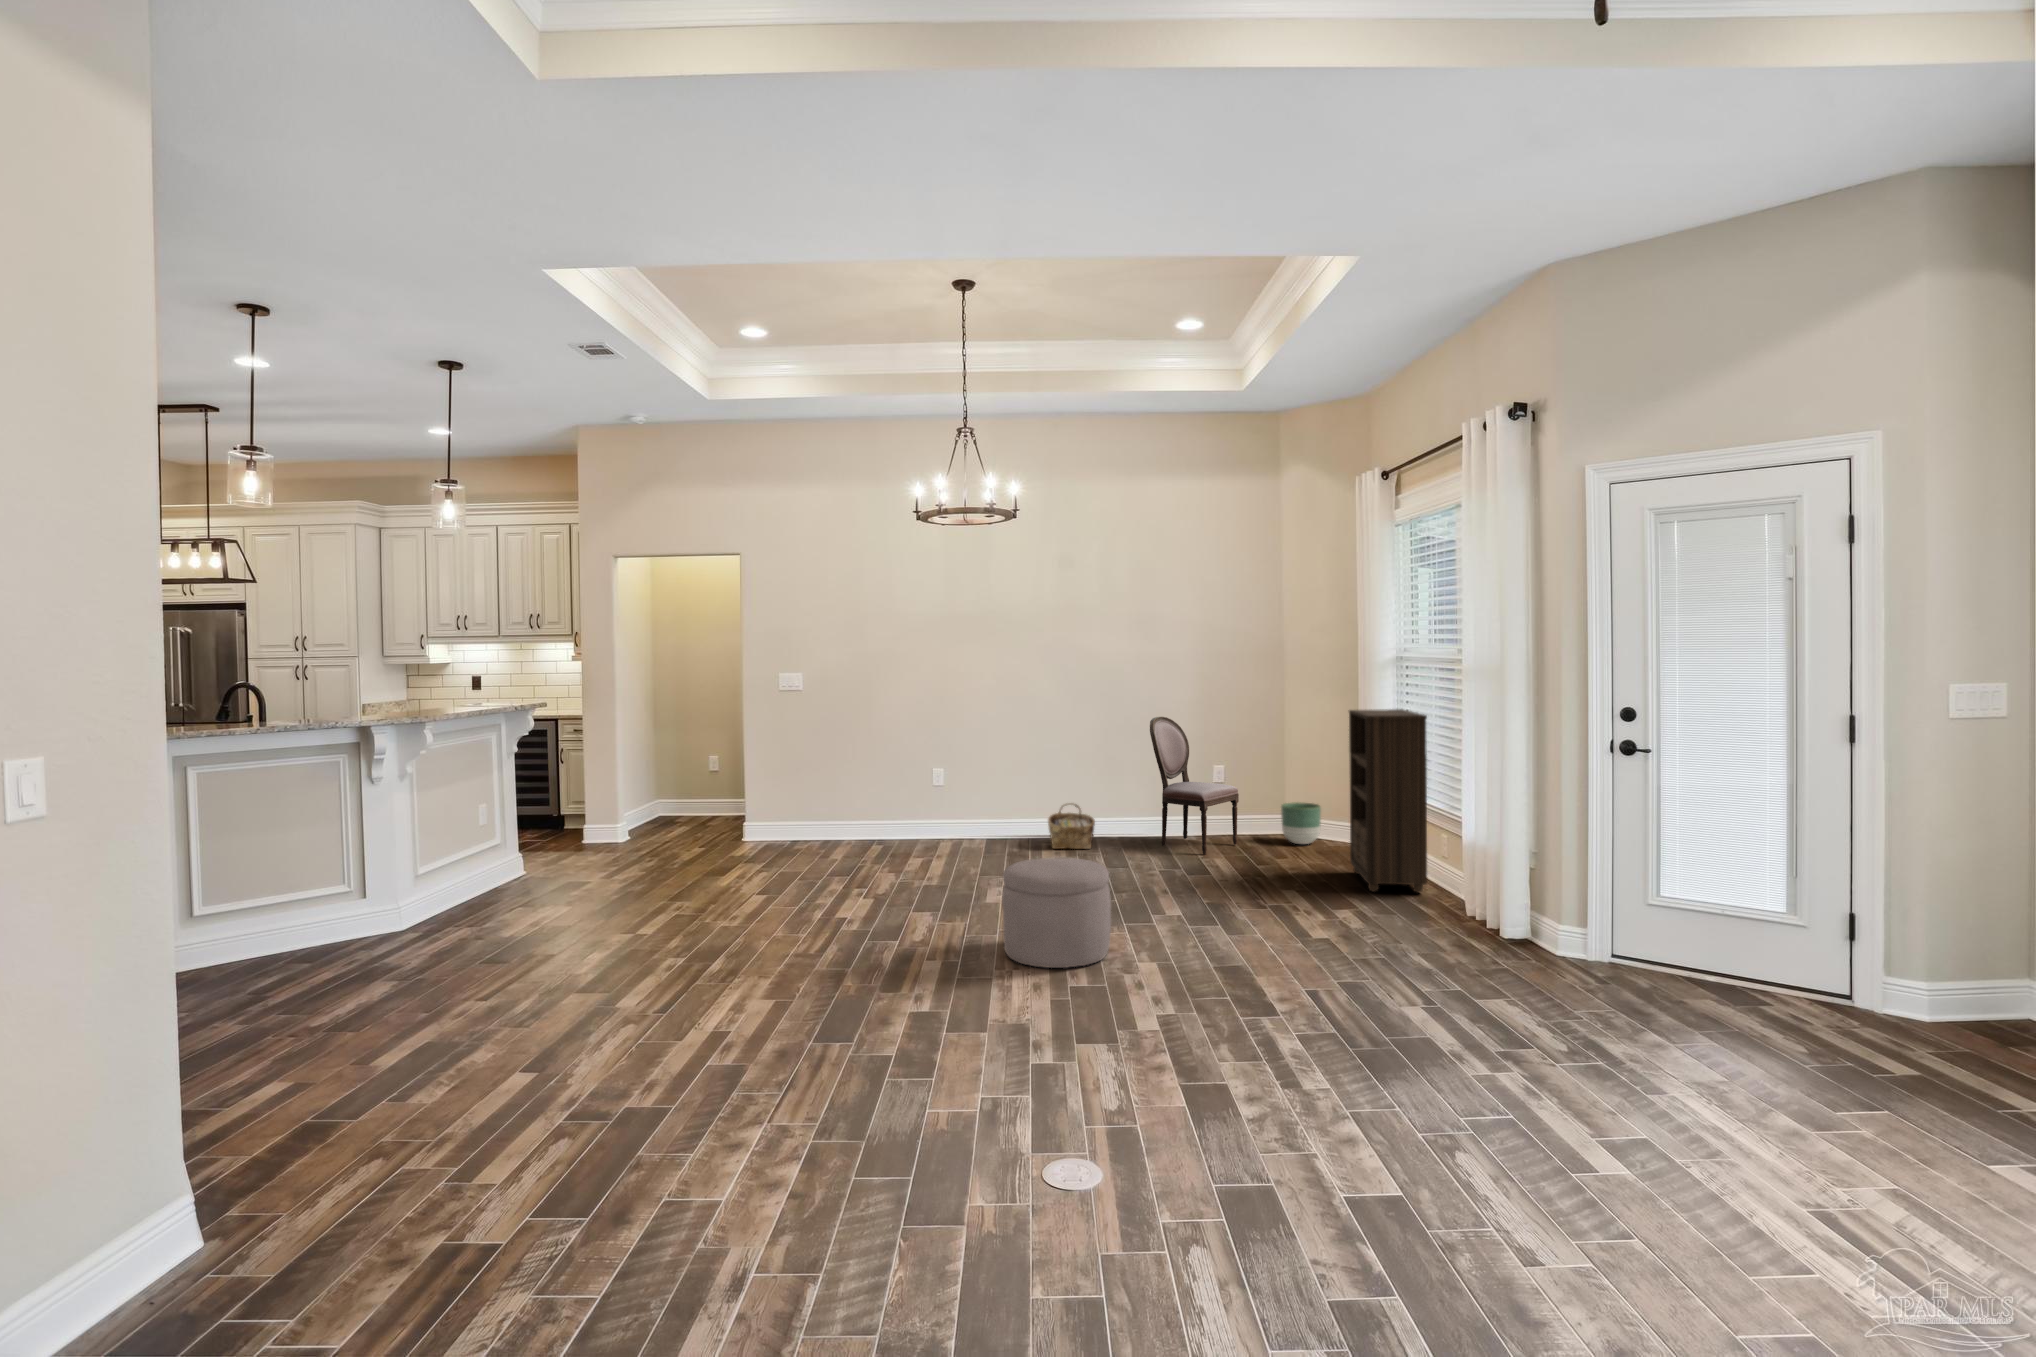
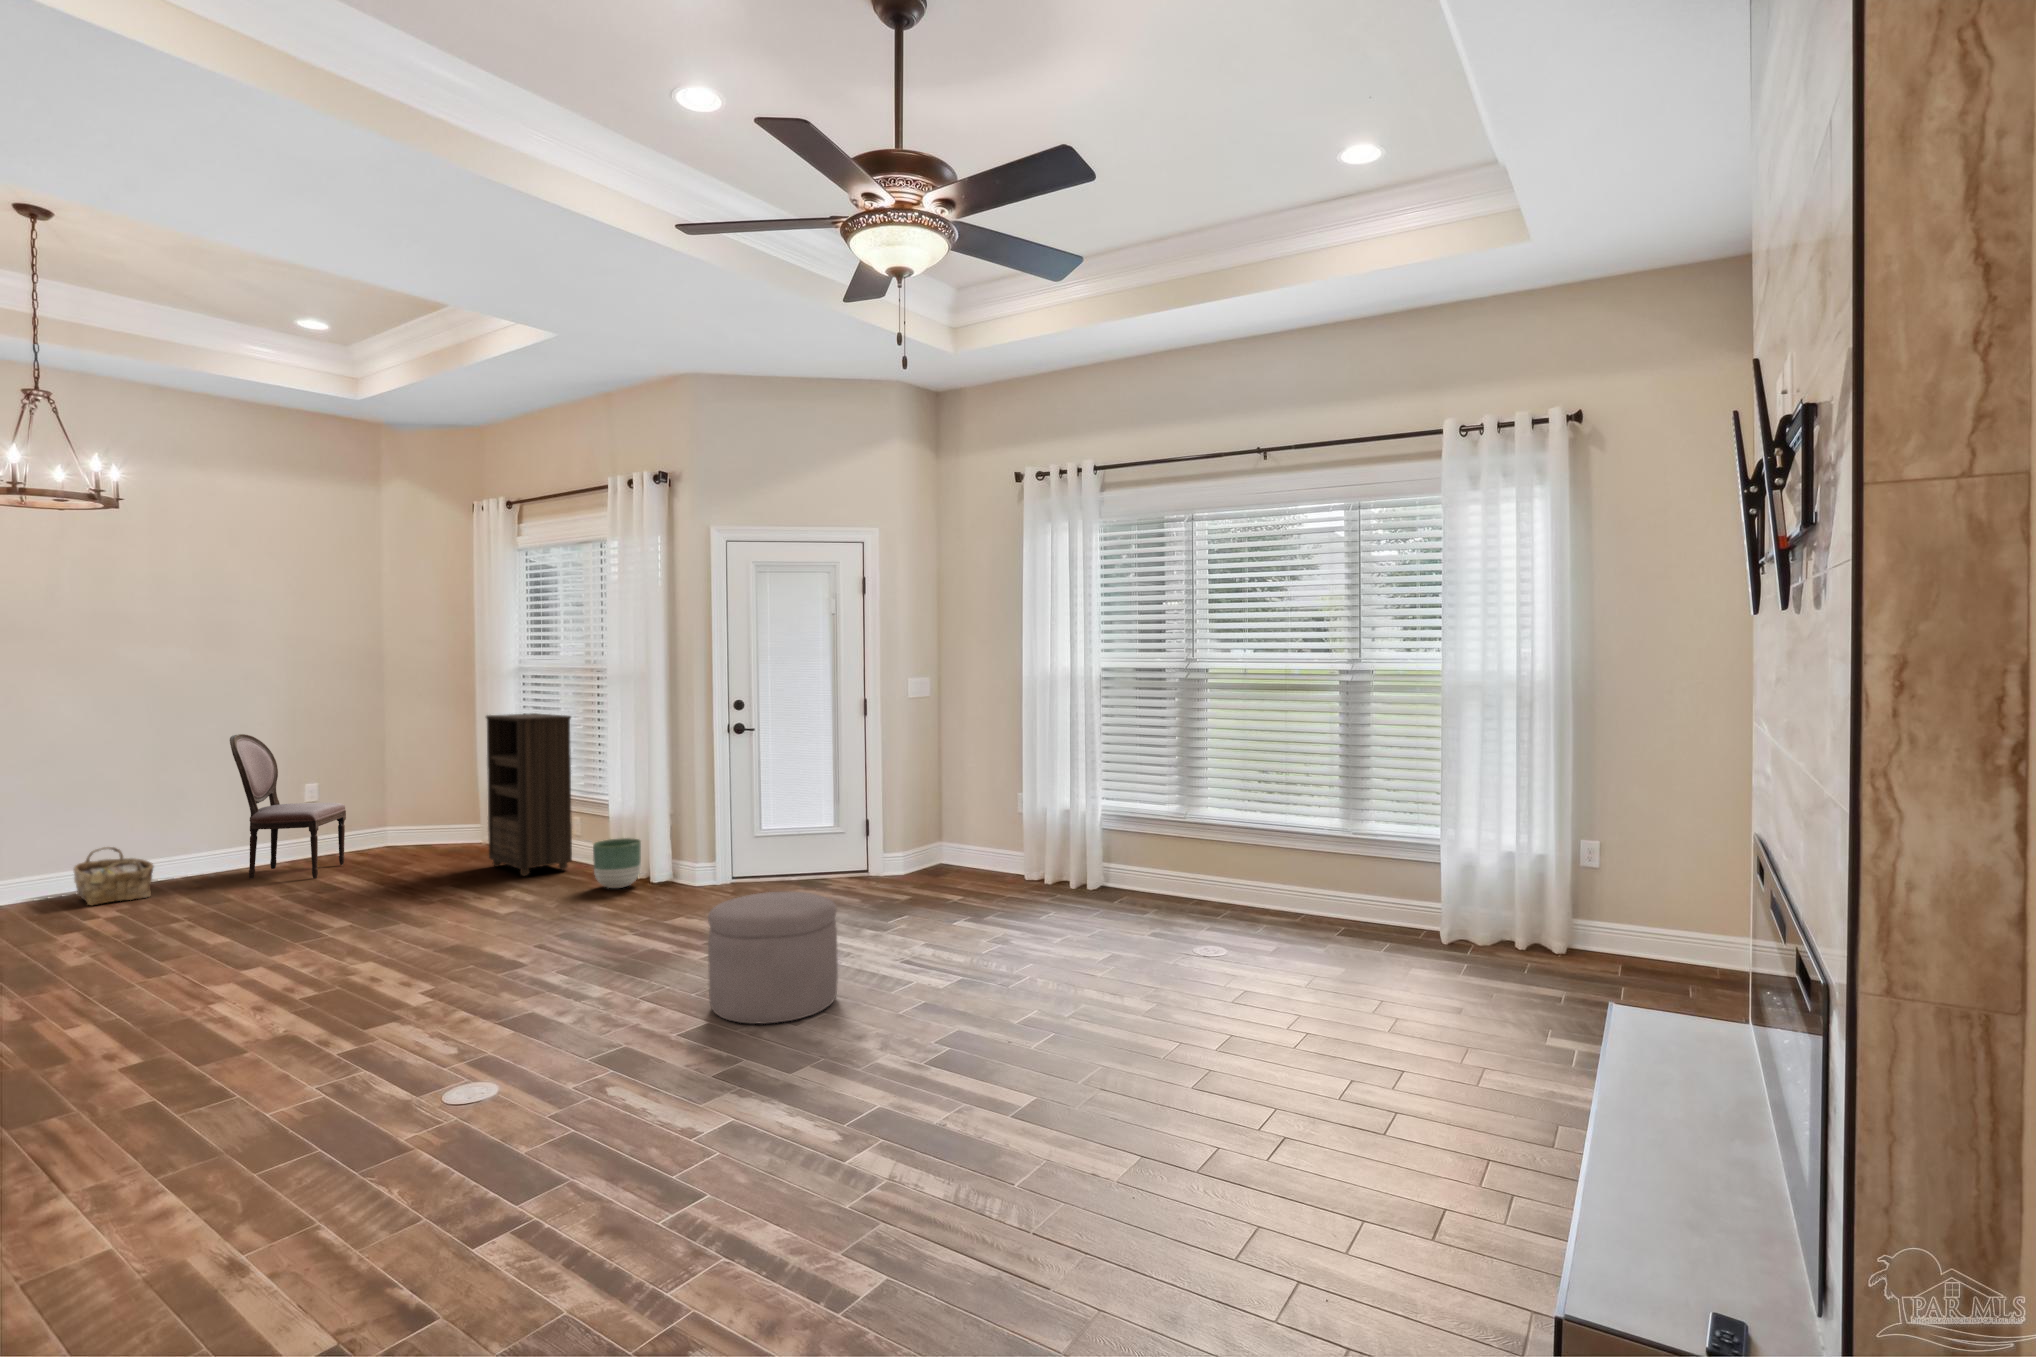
planter: present [1281,802,1321,844] -> present [593,838,641,888]
ottoman: present [1002,858,1111,968] -> present [708,892,838,1024]

